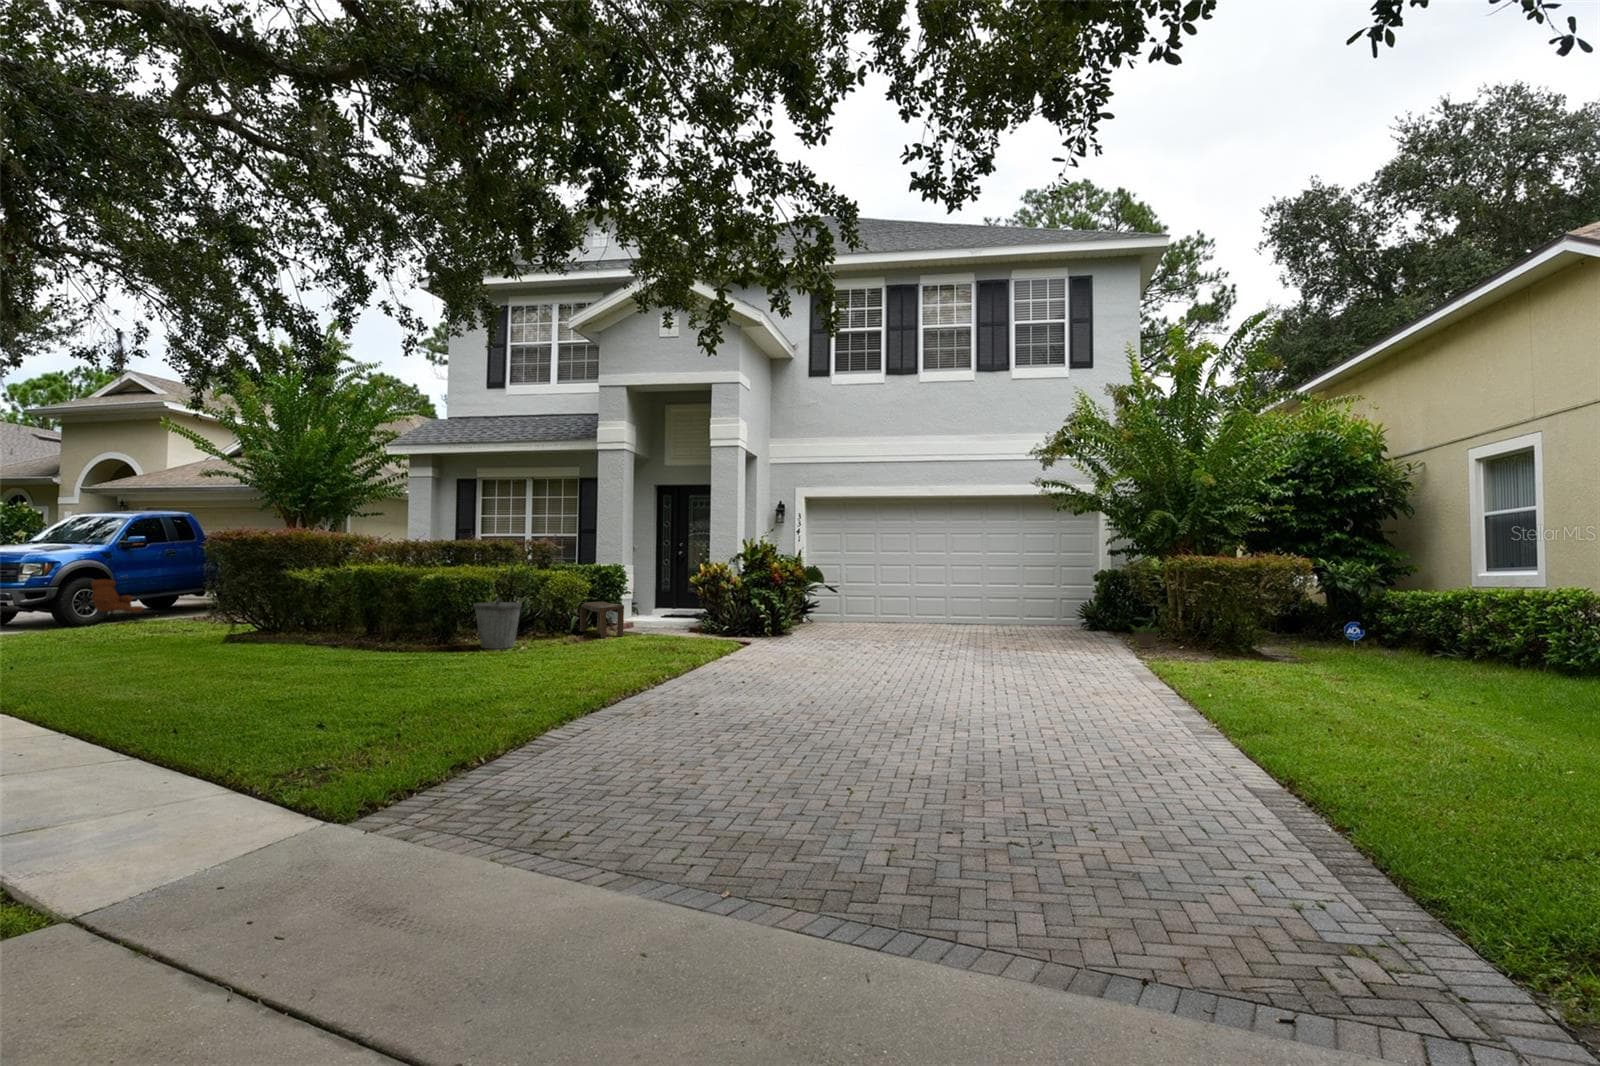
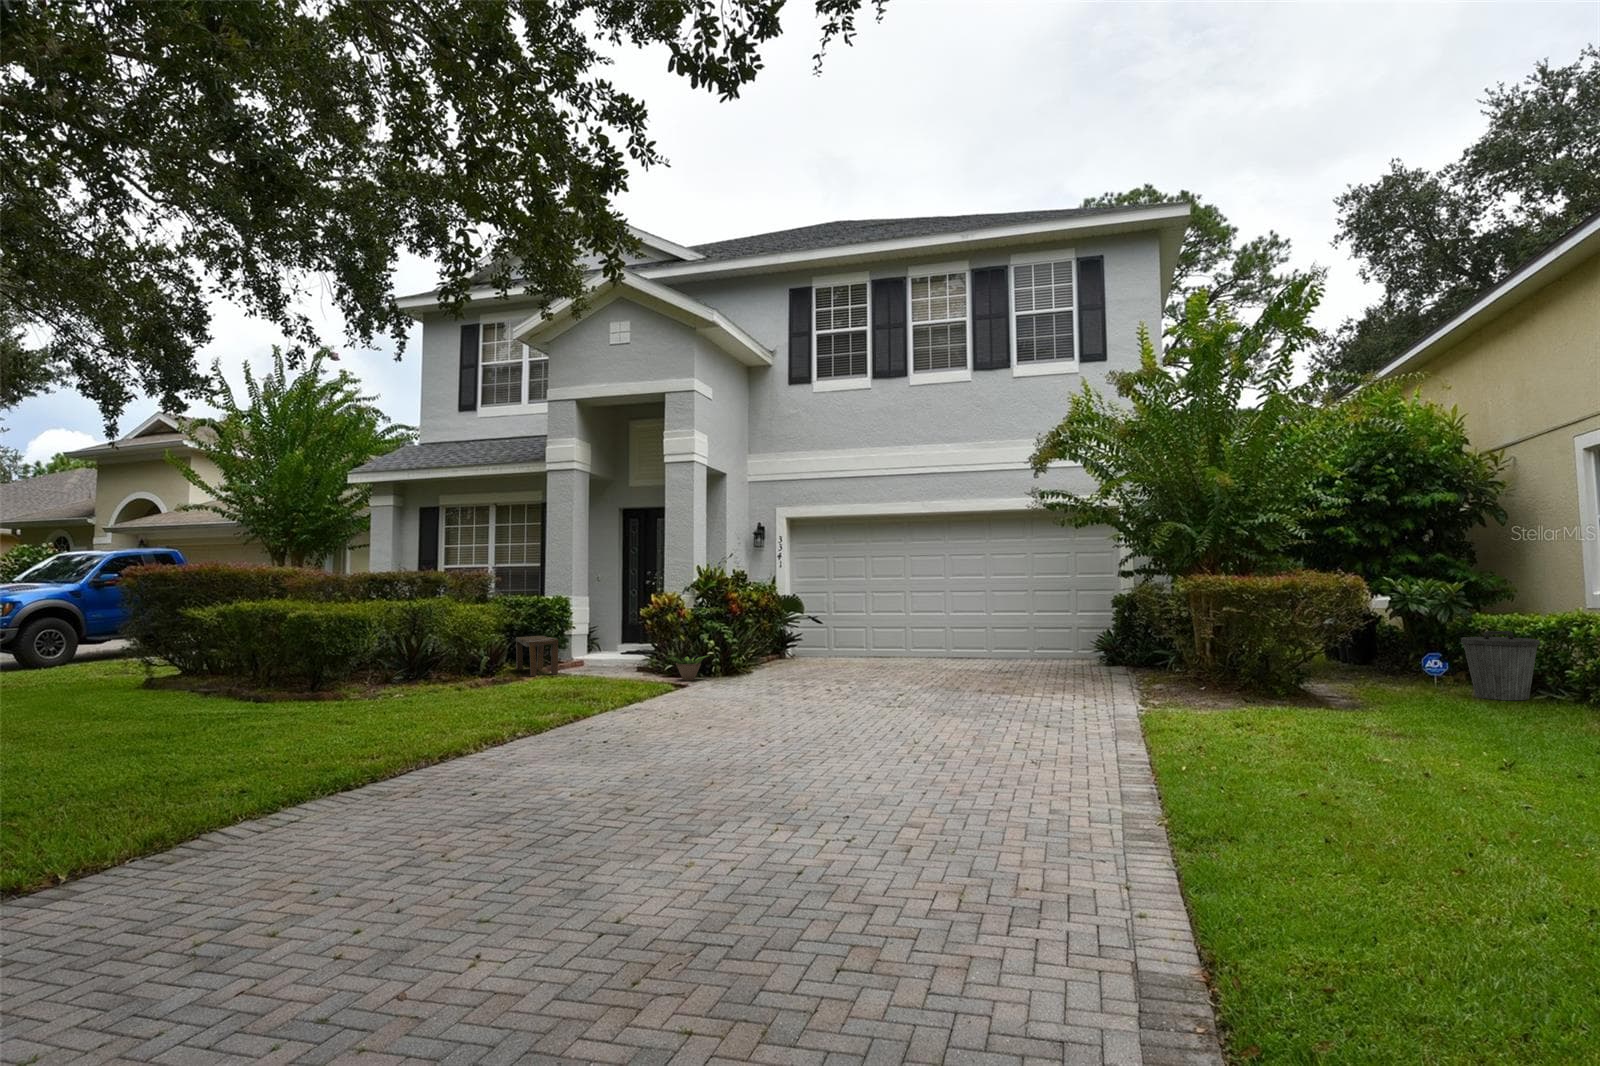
lounge chair: present [92,579,143,623] -> none [34,618,88,664]
trash can: present [474,598,522,649] -> present [1461,631,1540,700]
decorative plant: present [1131,625,1160,648] -> present [668,655,709,681]

